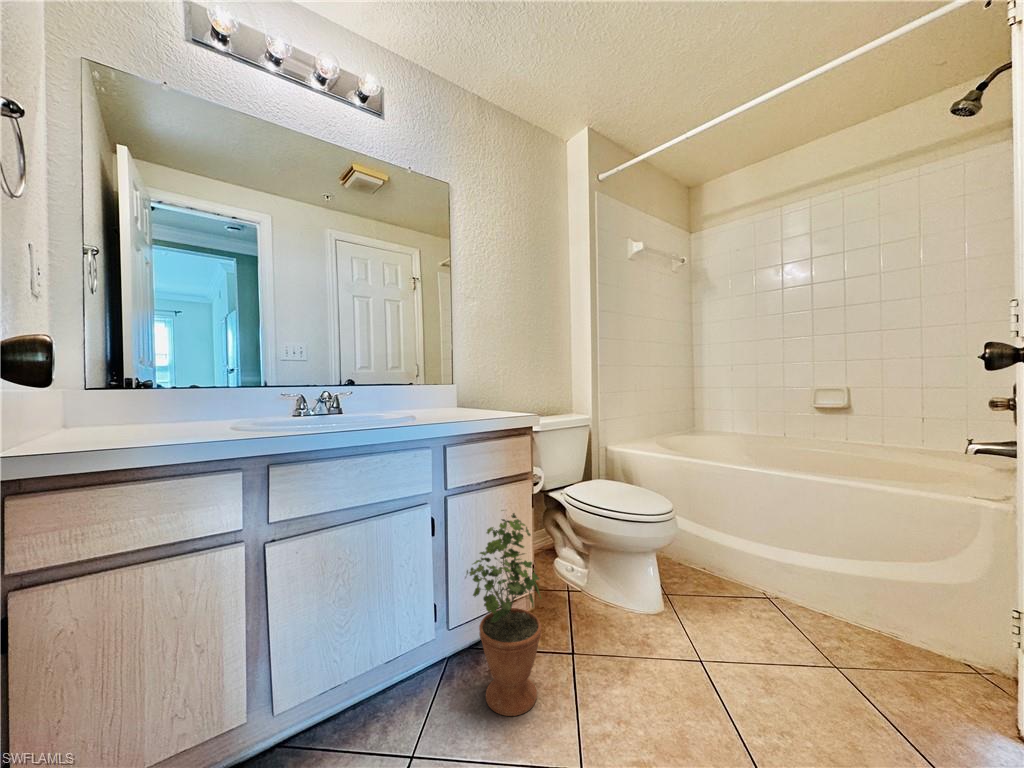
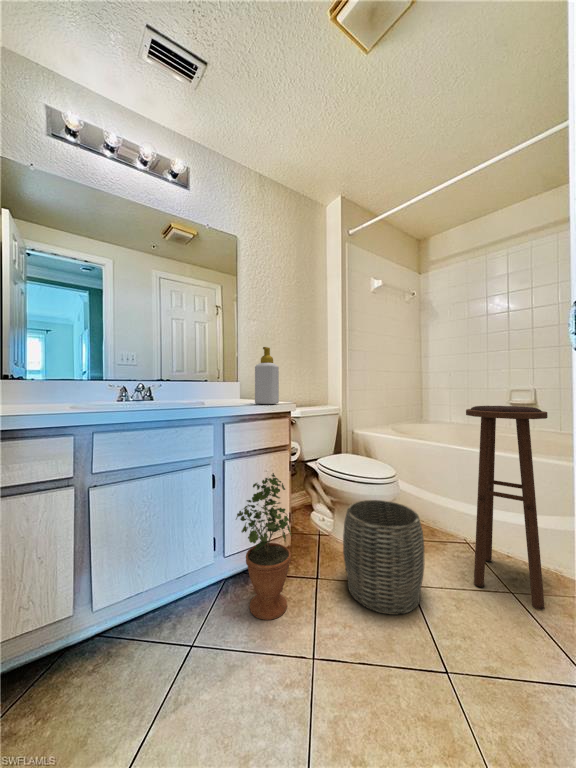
soap bottle: none [485,339,517,418] -> present [255,347,279,404]
stool: none [770,415,884,691] -> present [466,406,548,610]
woven basket: none [609,545,722,703] -> present [343,500,424,615]

